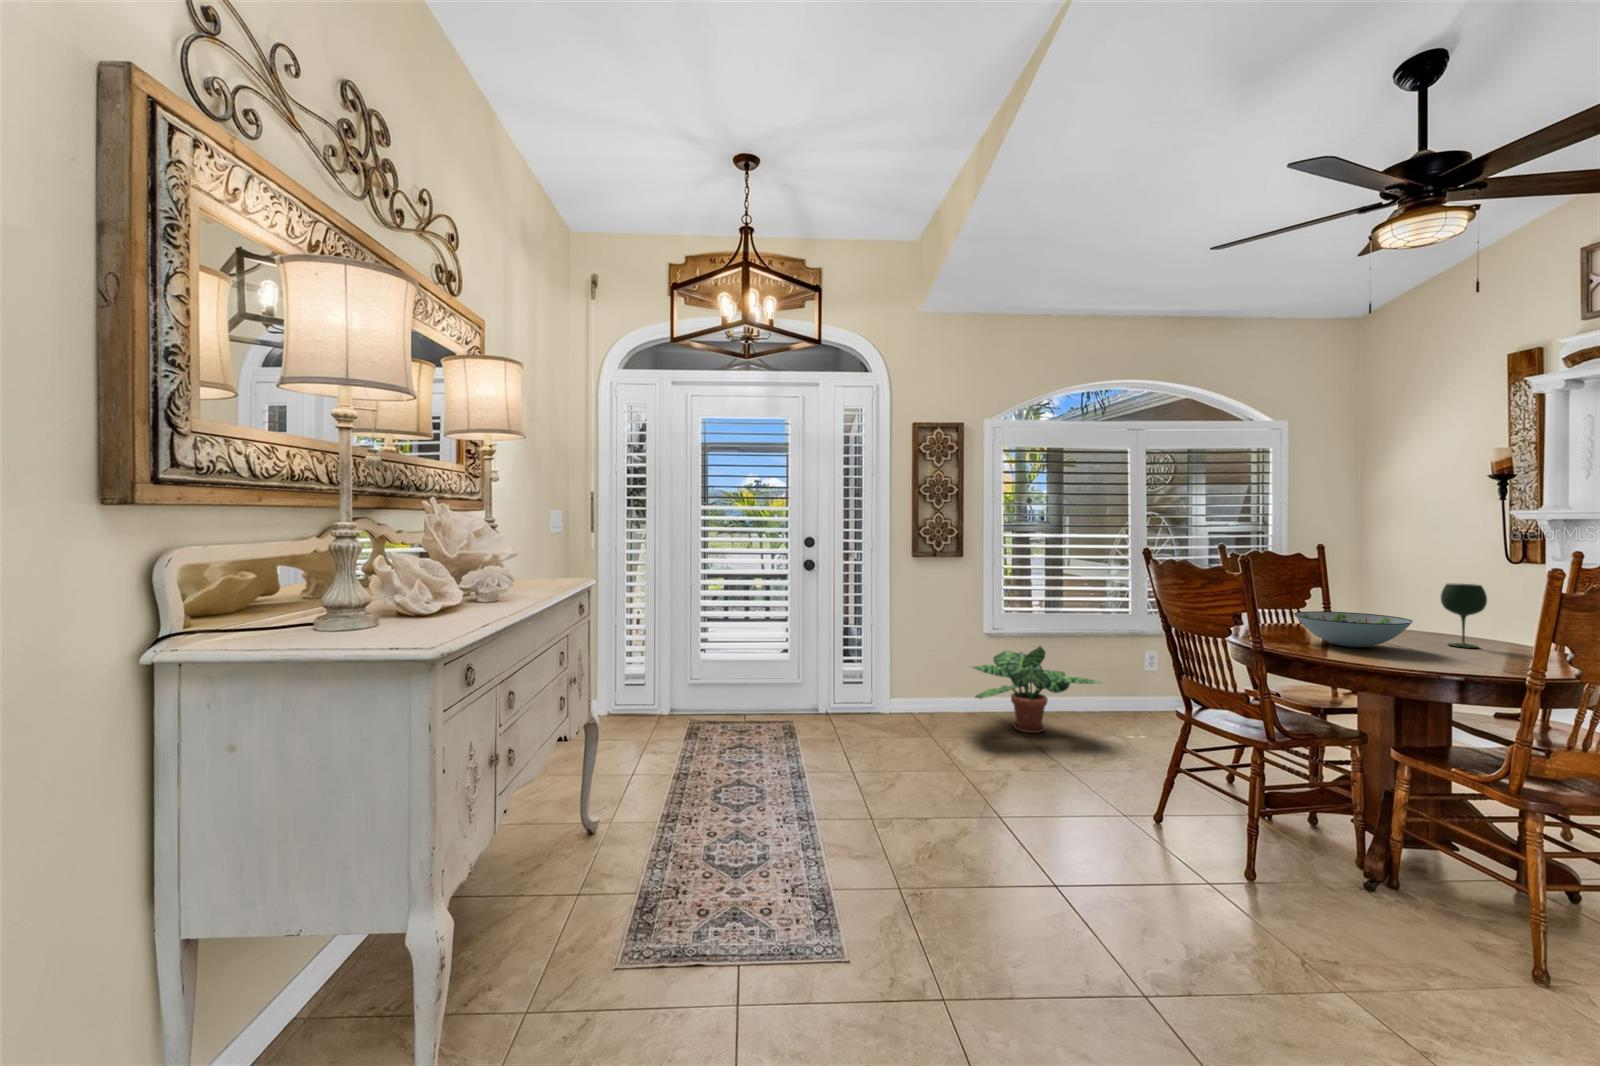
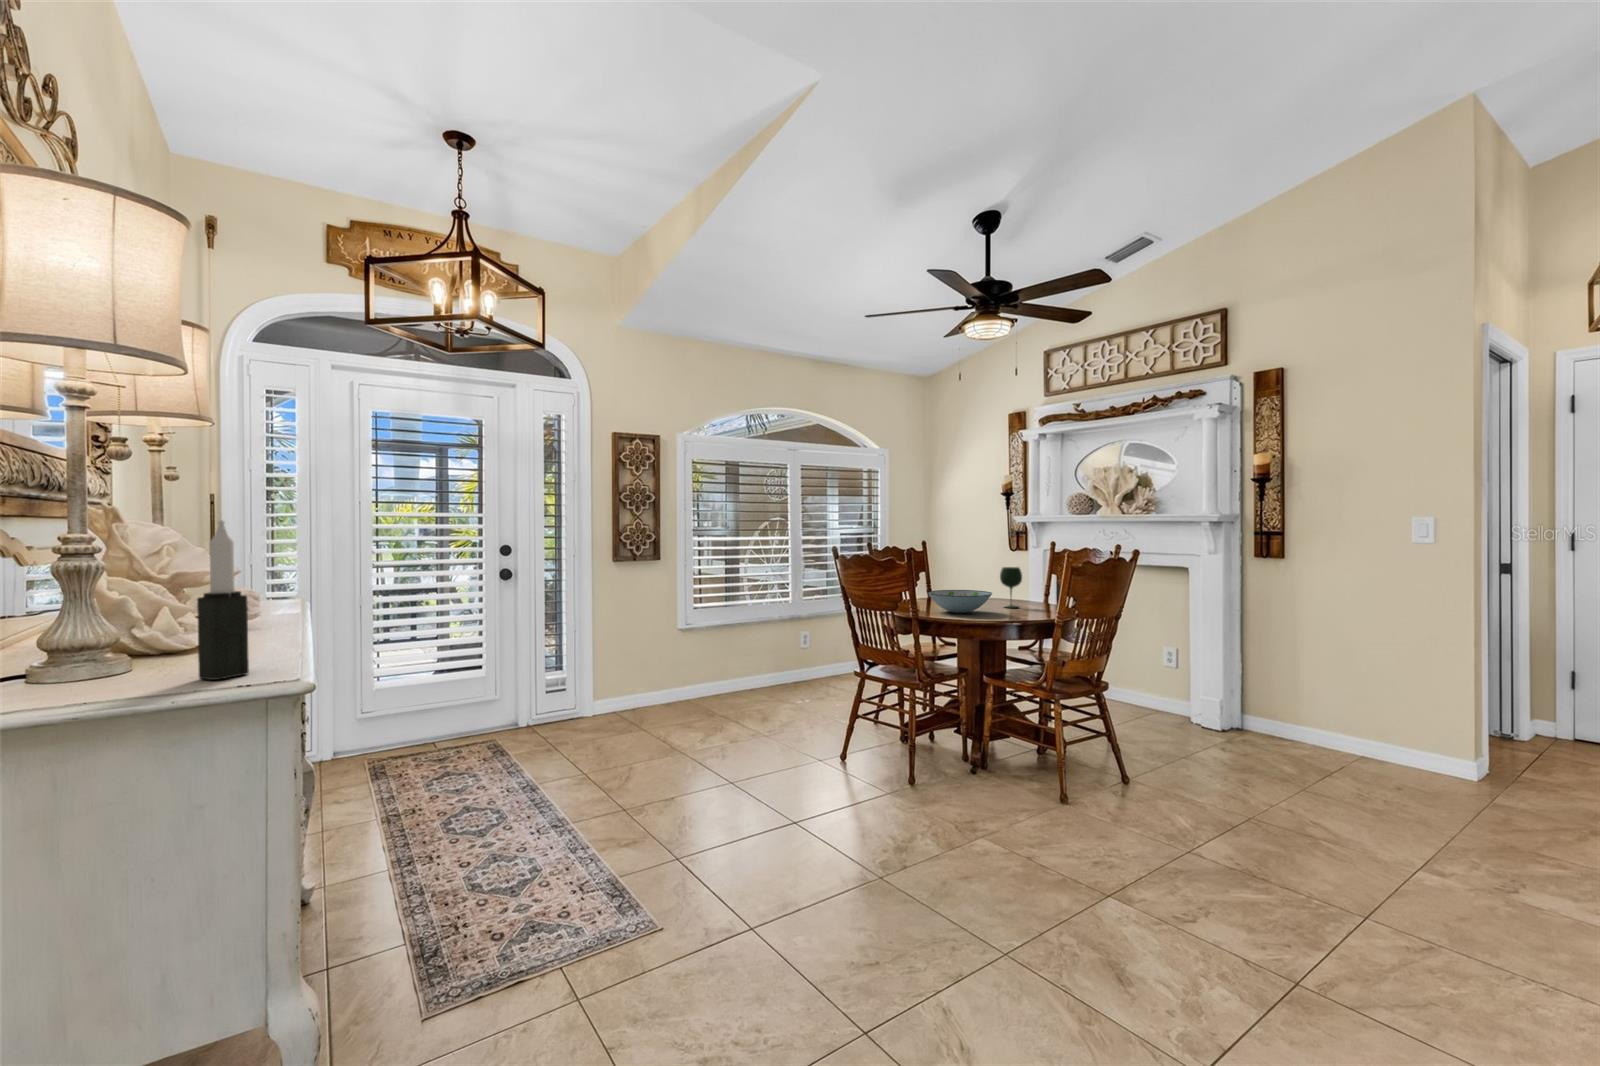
candle: none [375,505,408,637] -> present [197,520,249,680]
potted plant: present [973,646,1100,733] -> none [673,635,786,713]

